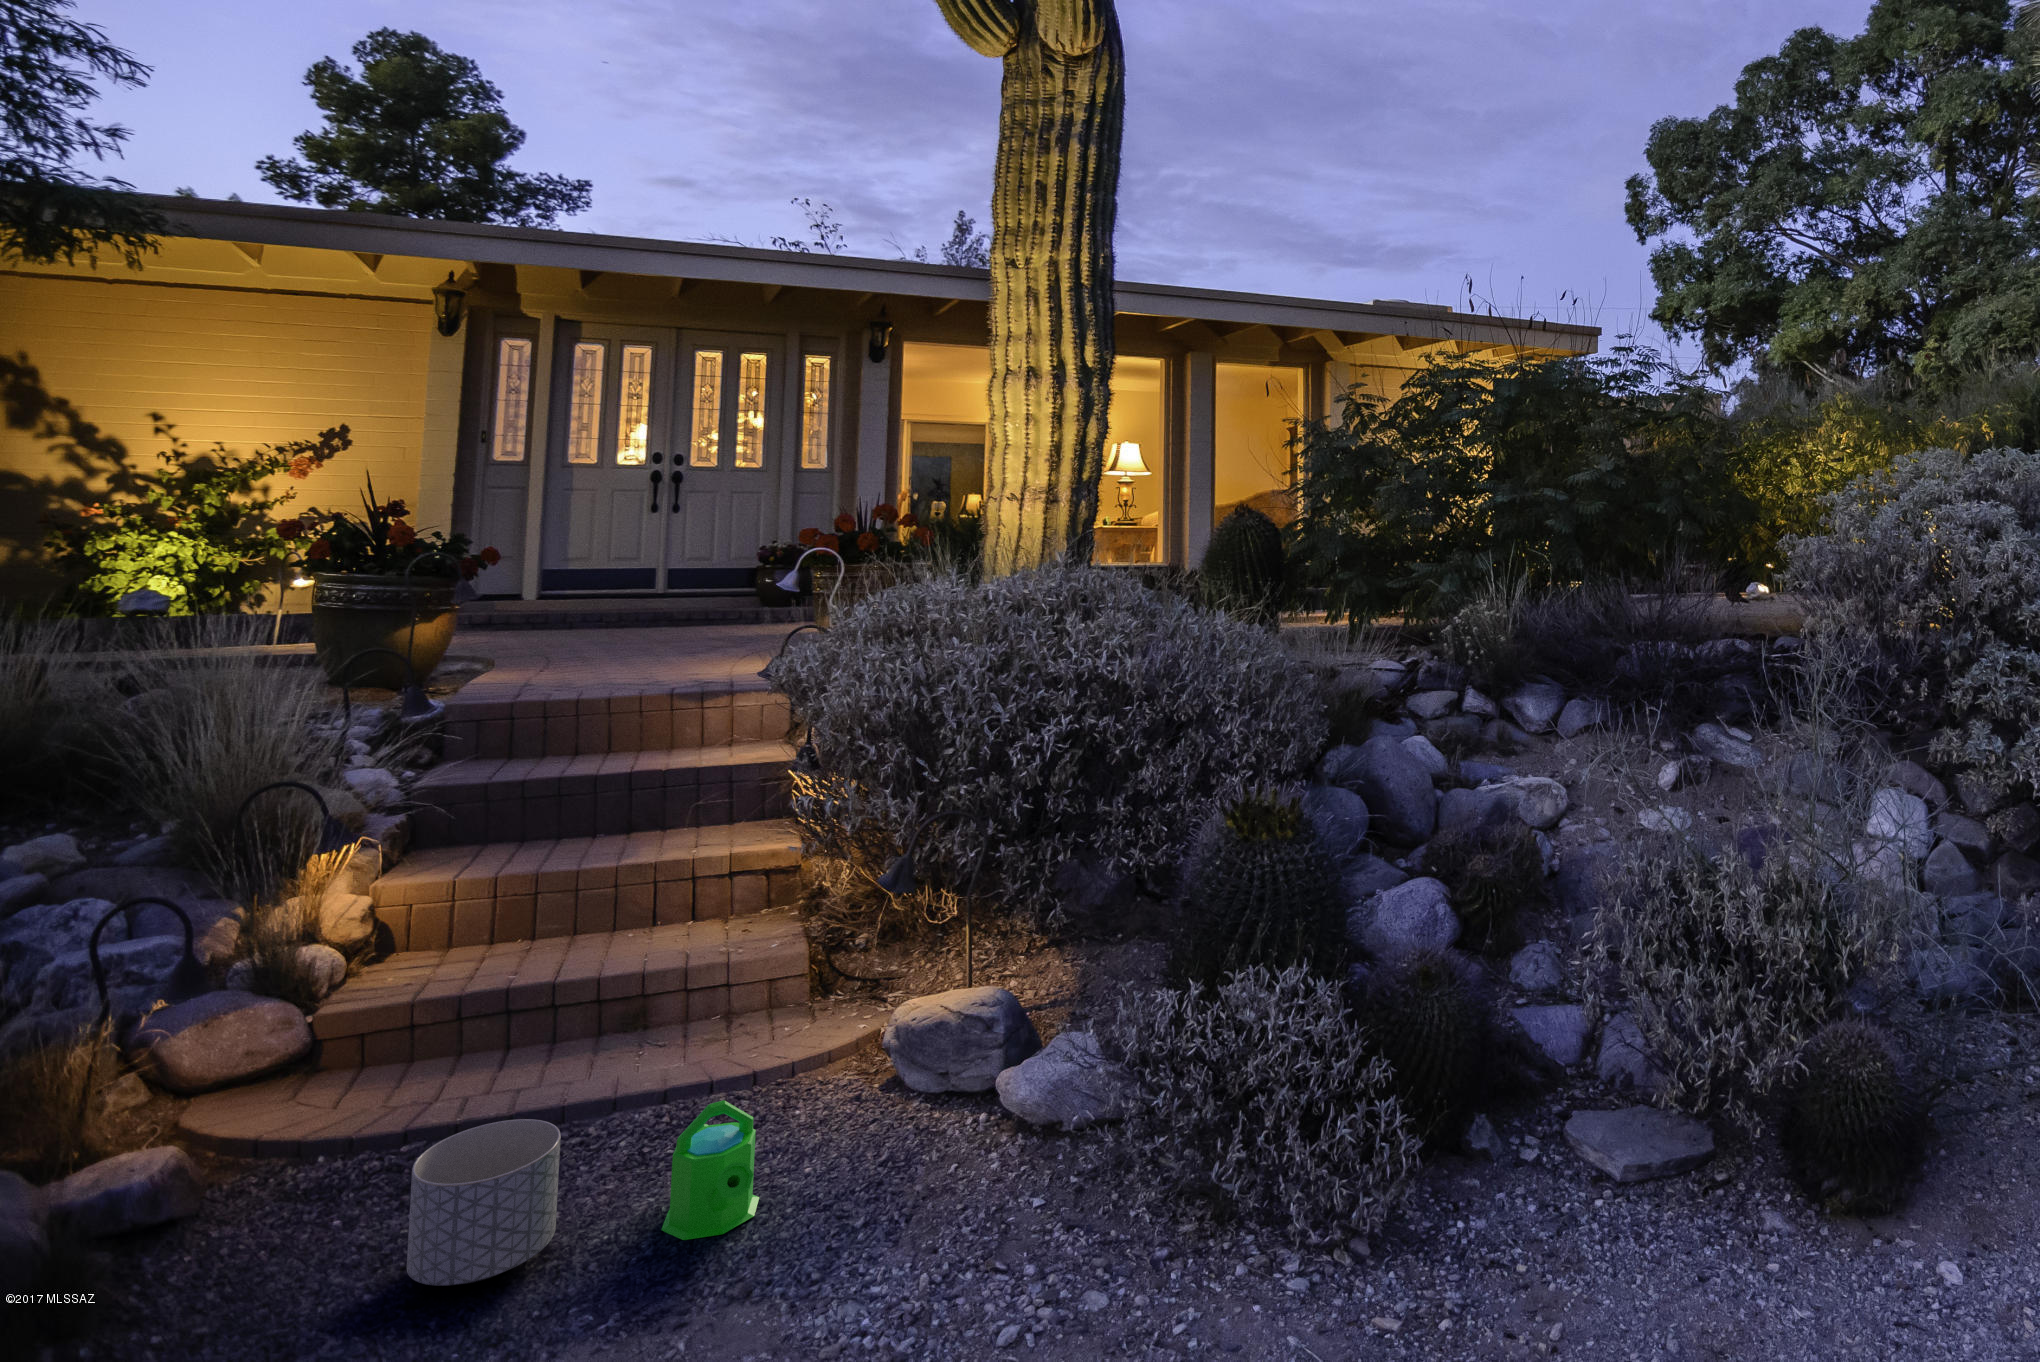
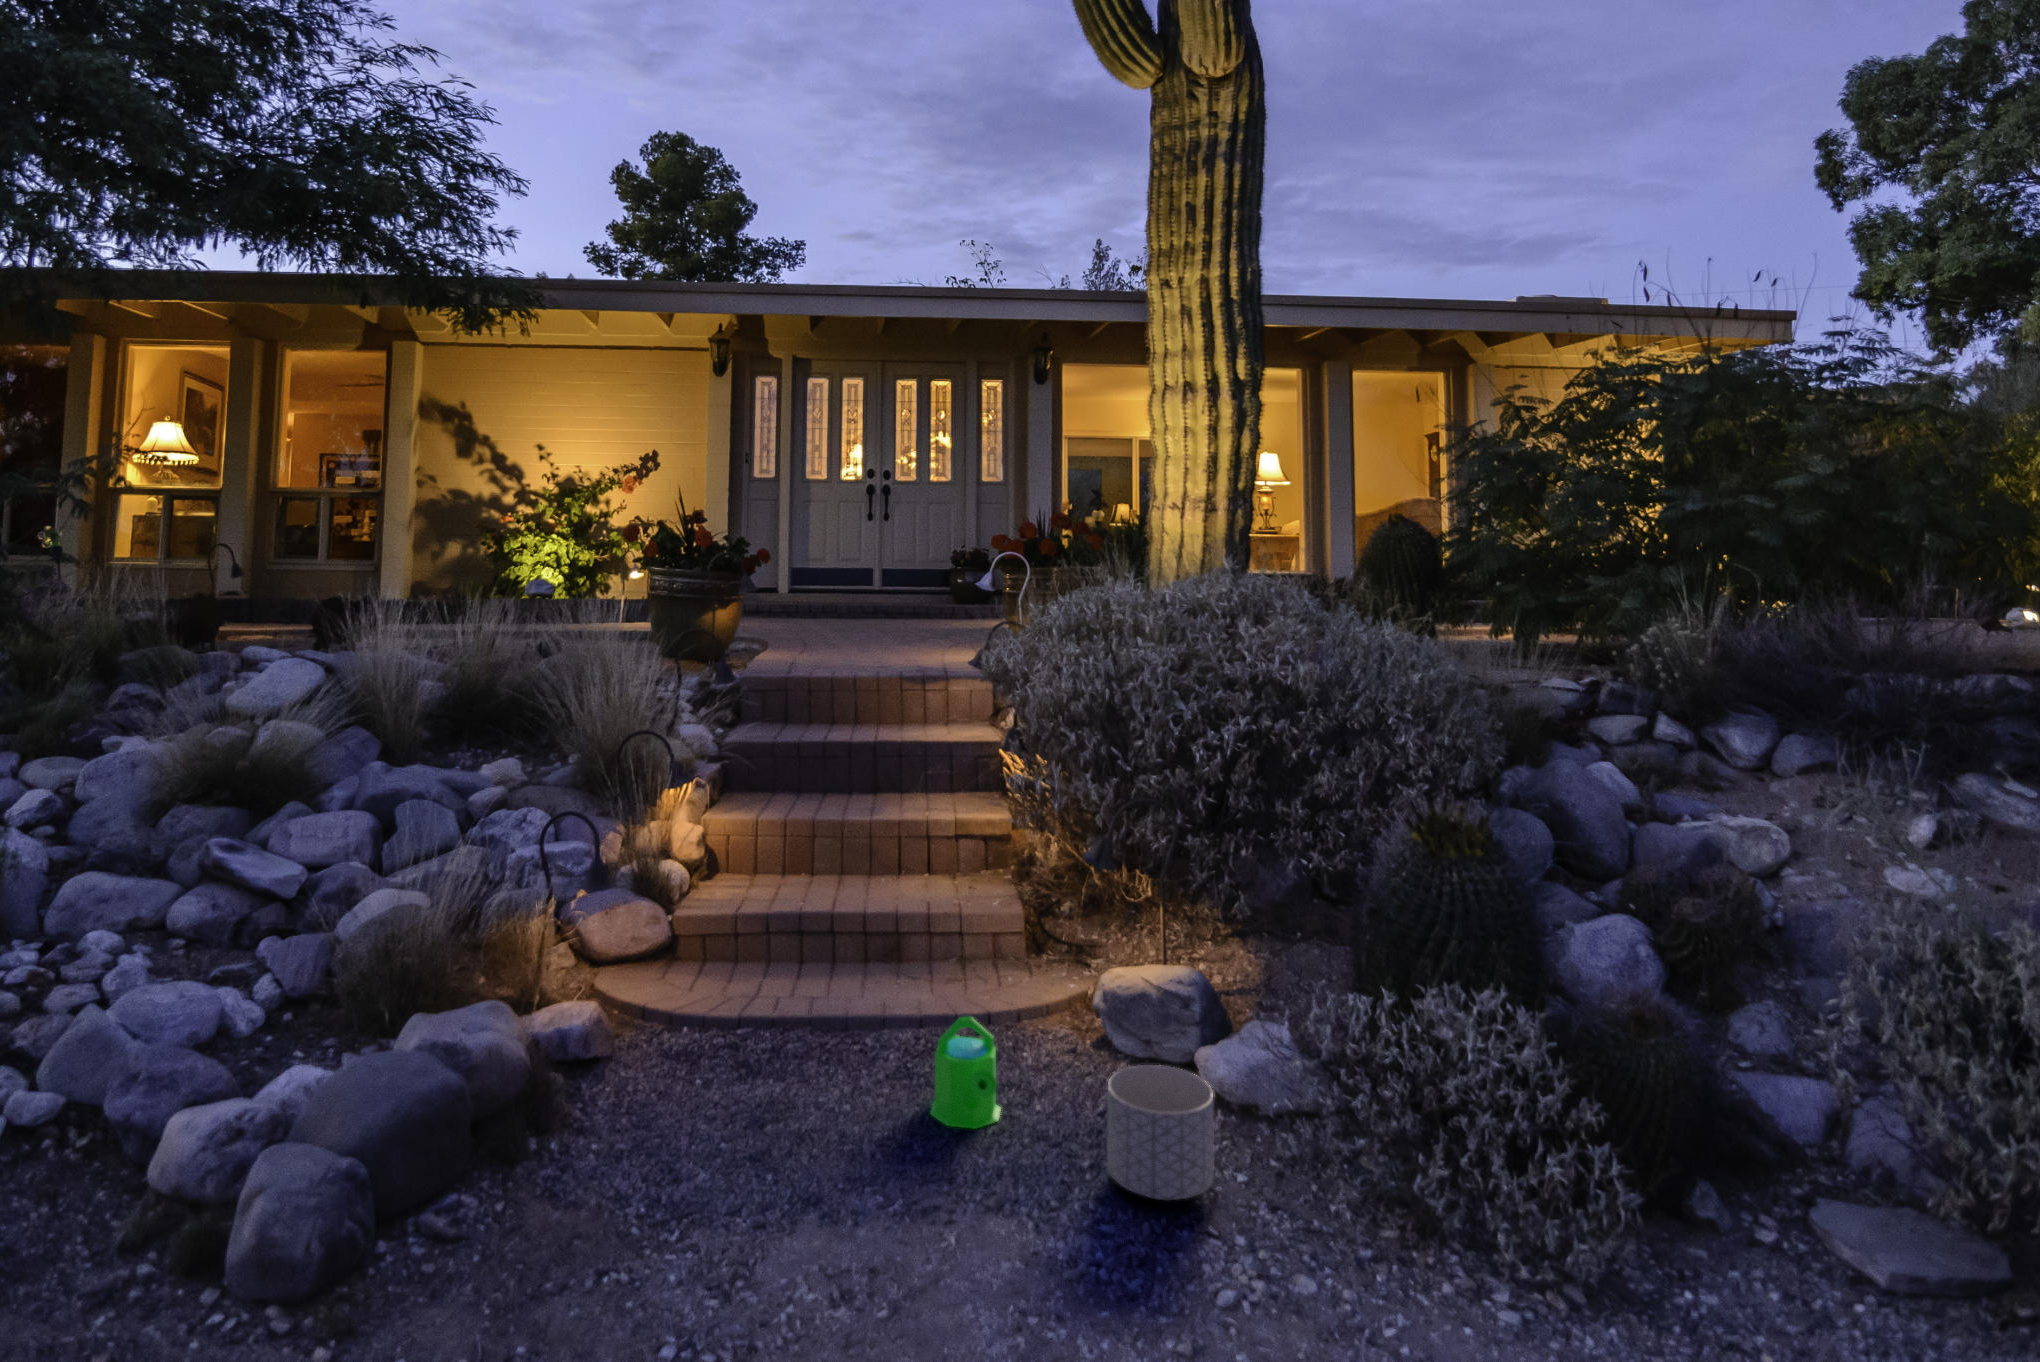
planter: present [407,1119,561,1286] -> present [1108,1065,1214,1201]

